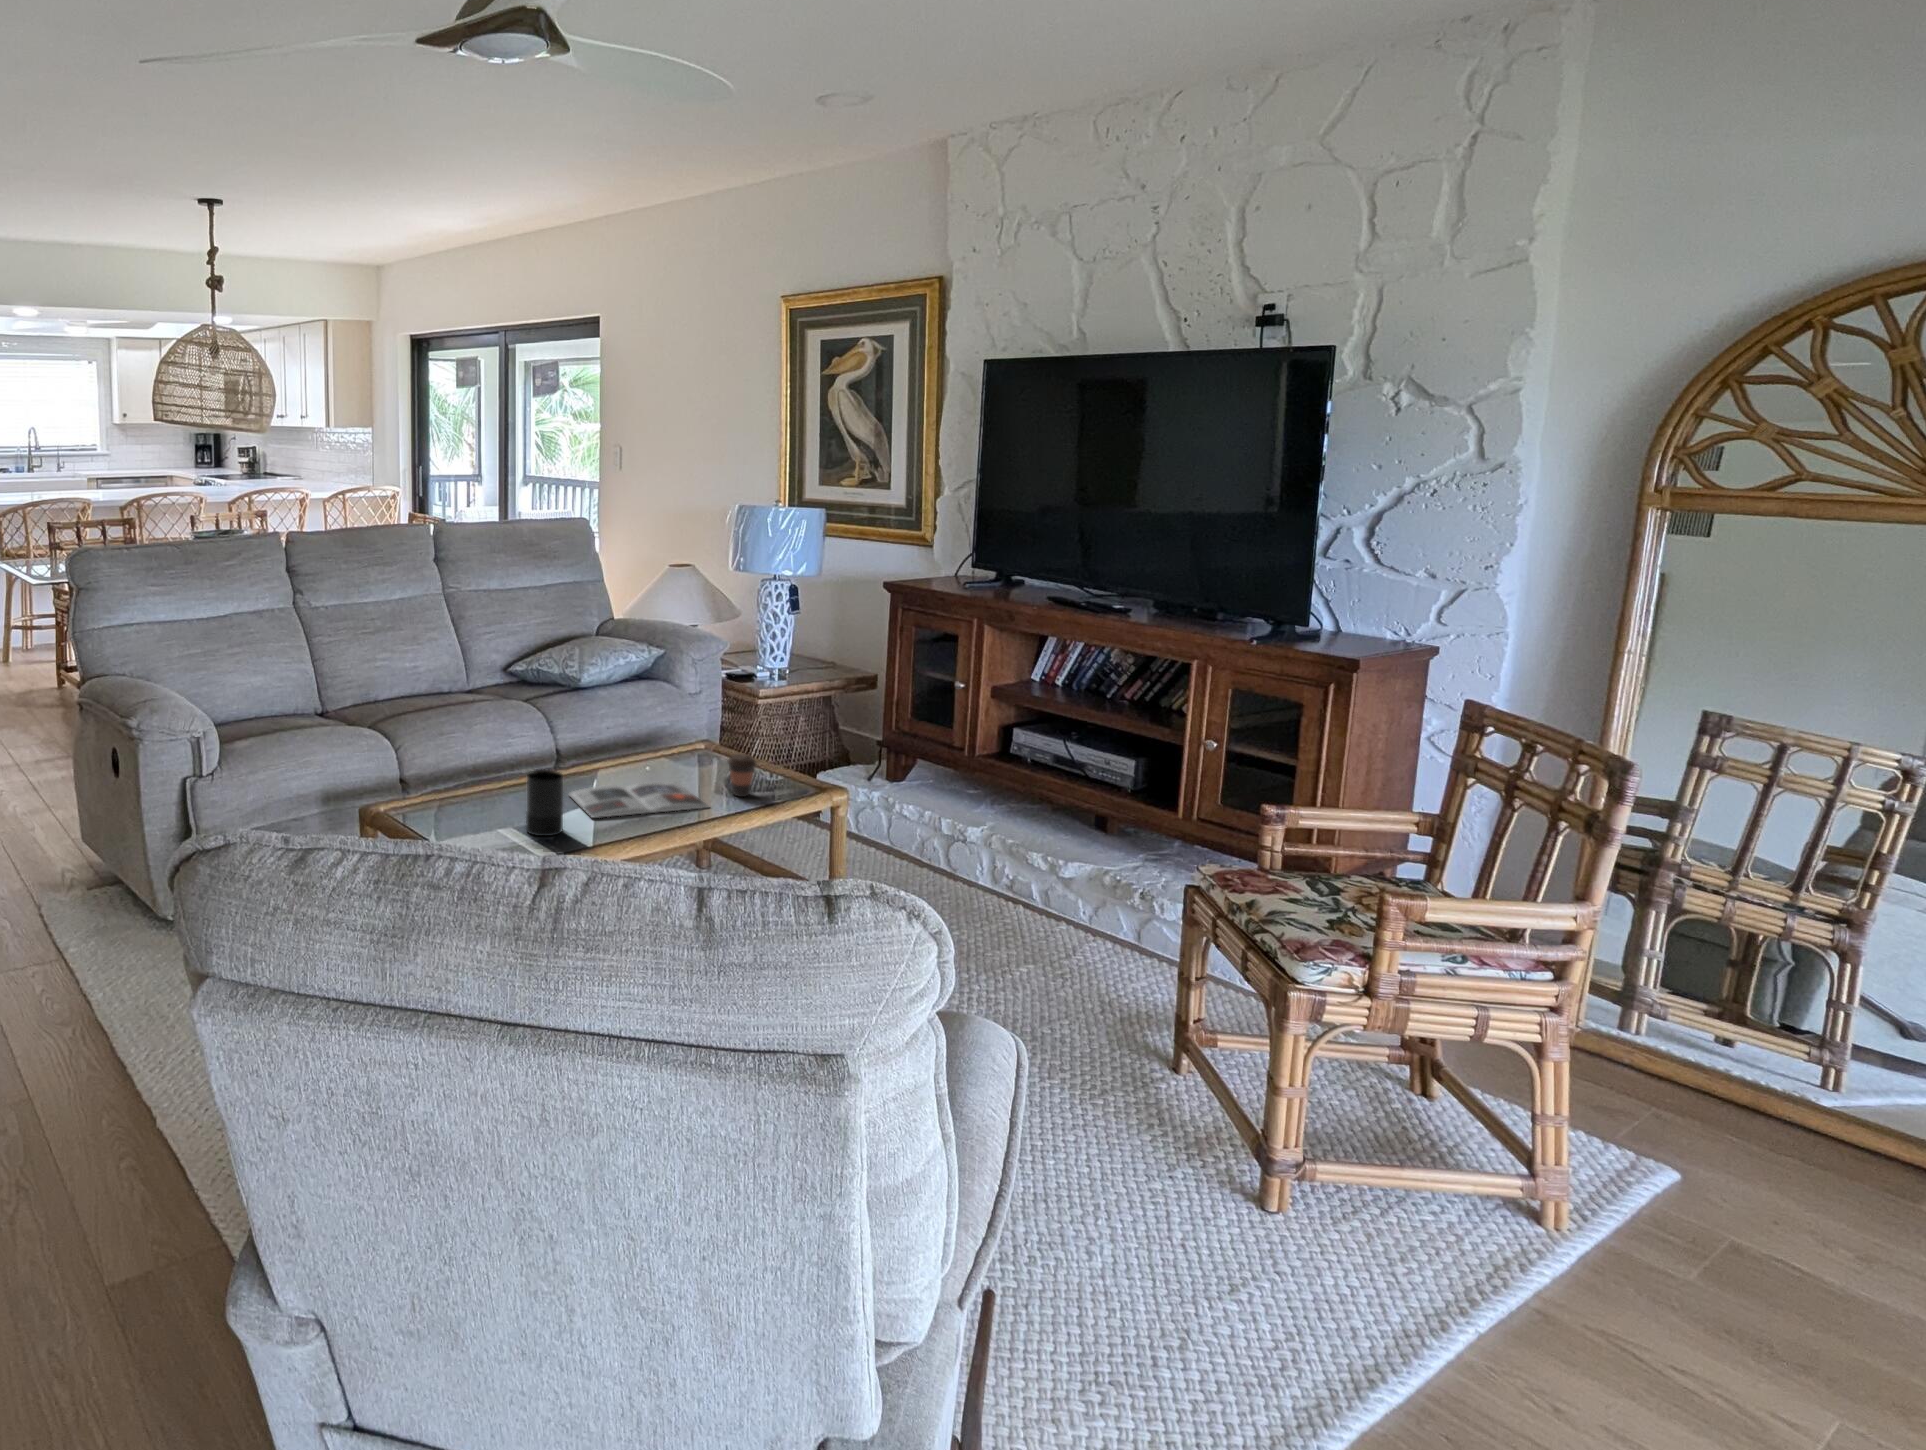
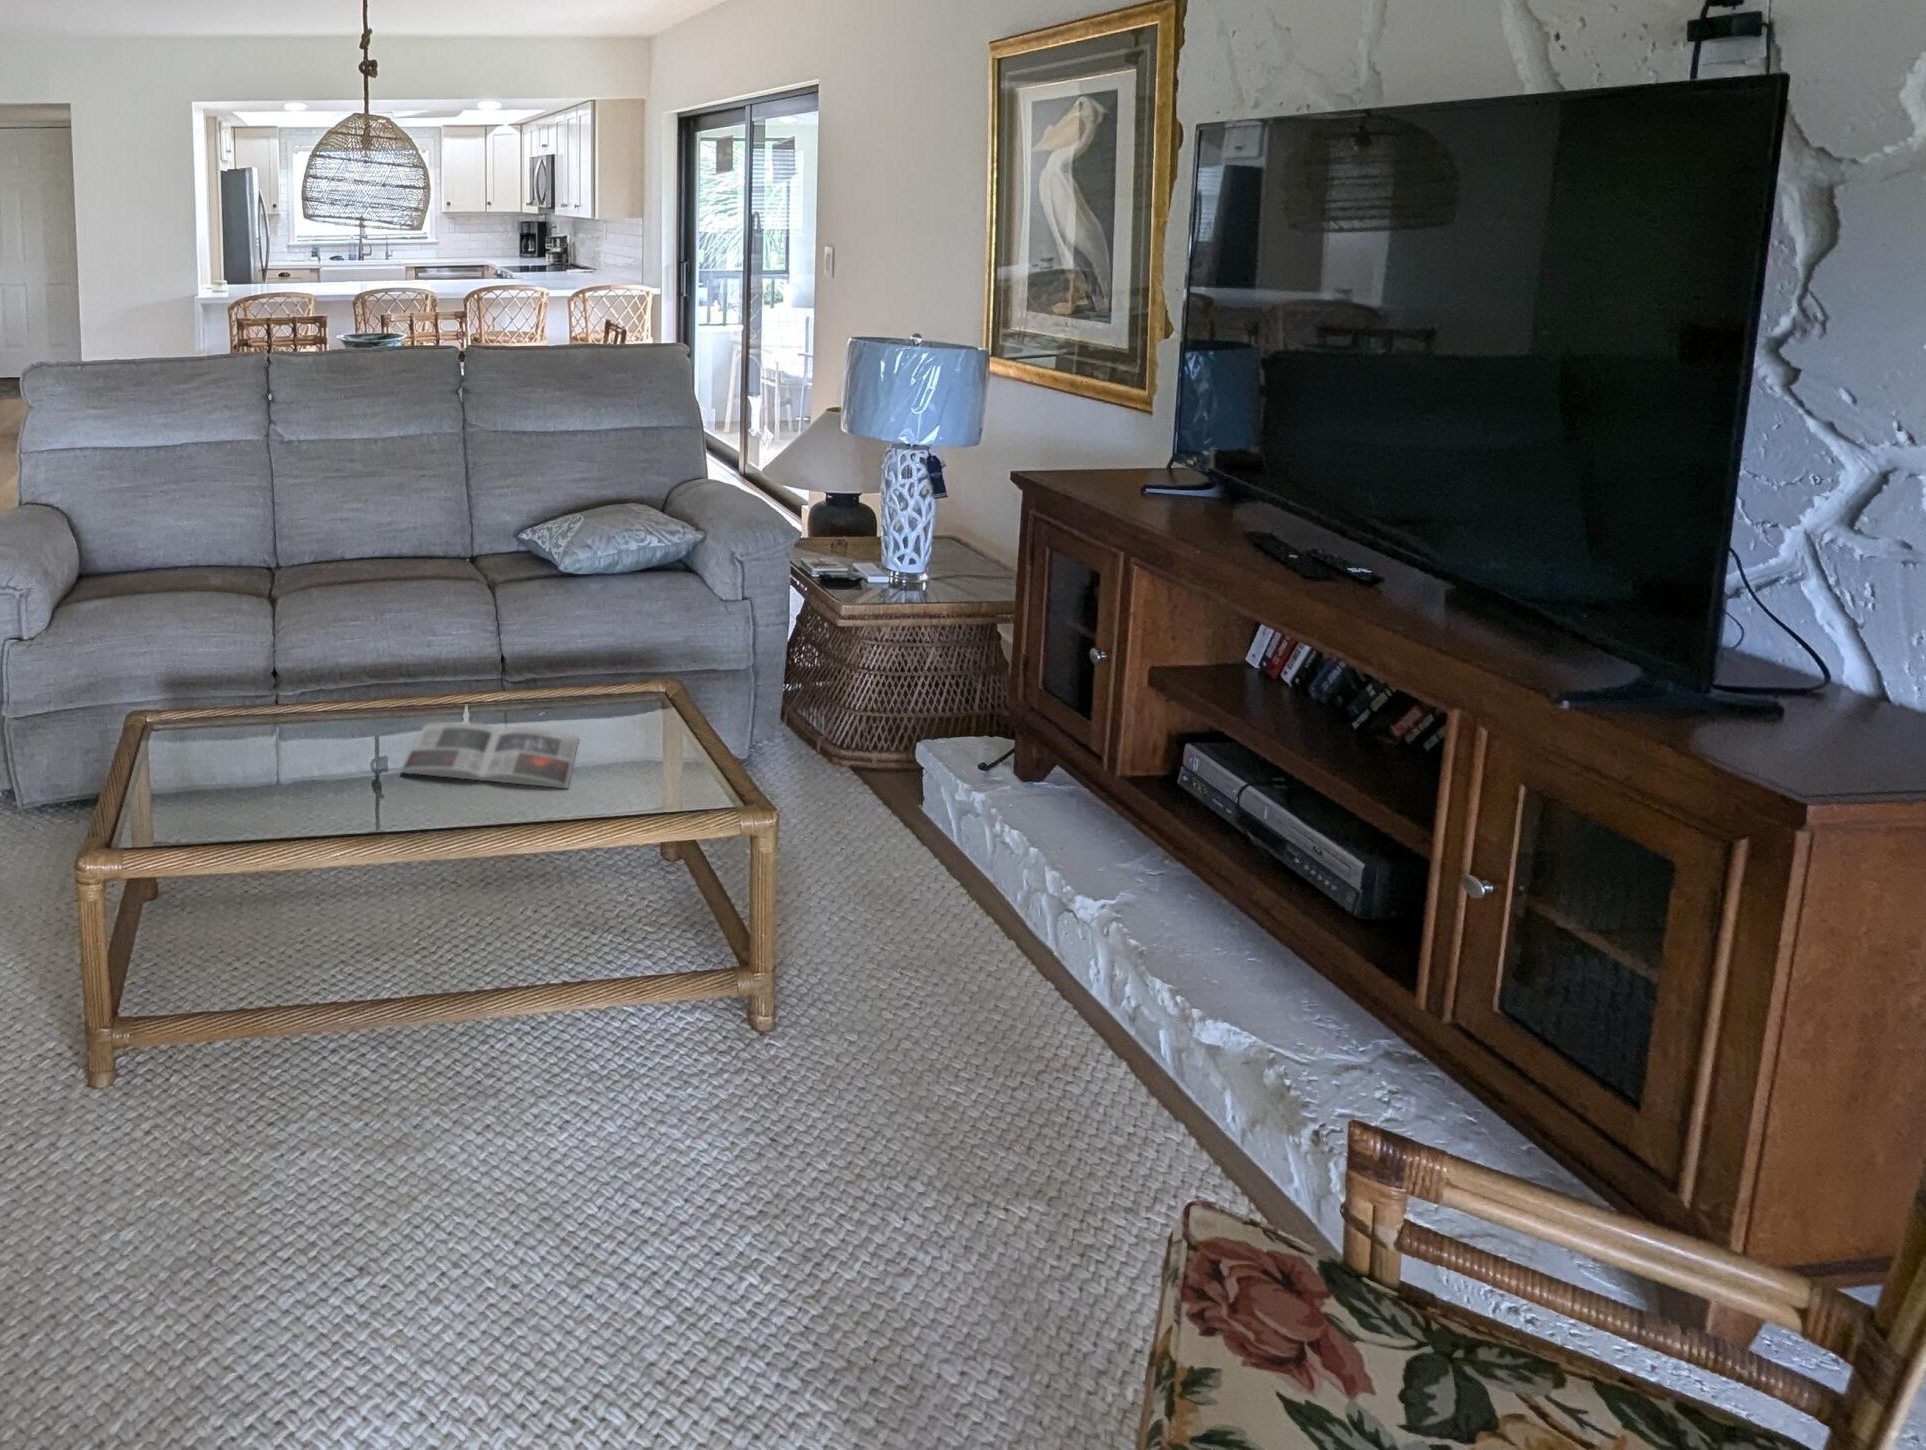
coffee cup: present [728,754,756,797] -> none [614,716,657,779]
candle: present [526,770,563,836] -> none [294,700,348,791]

